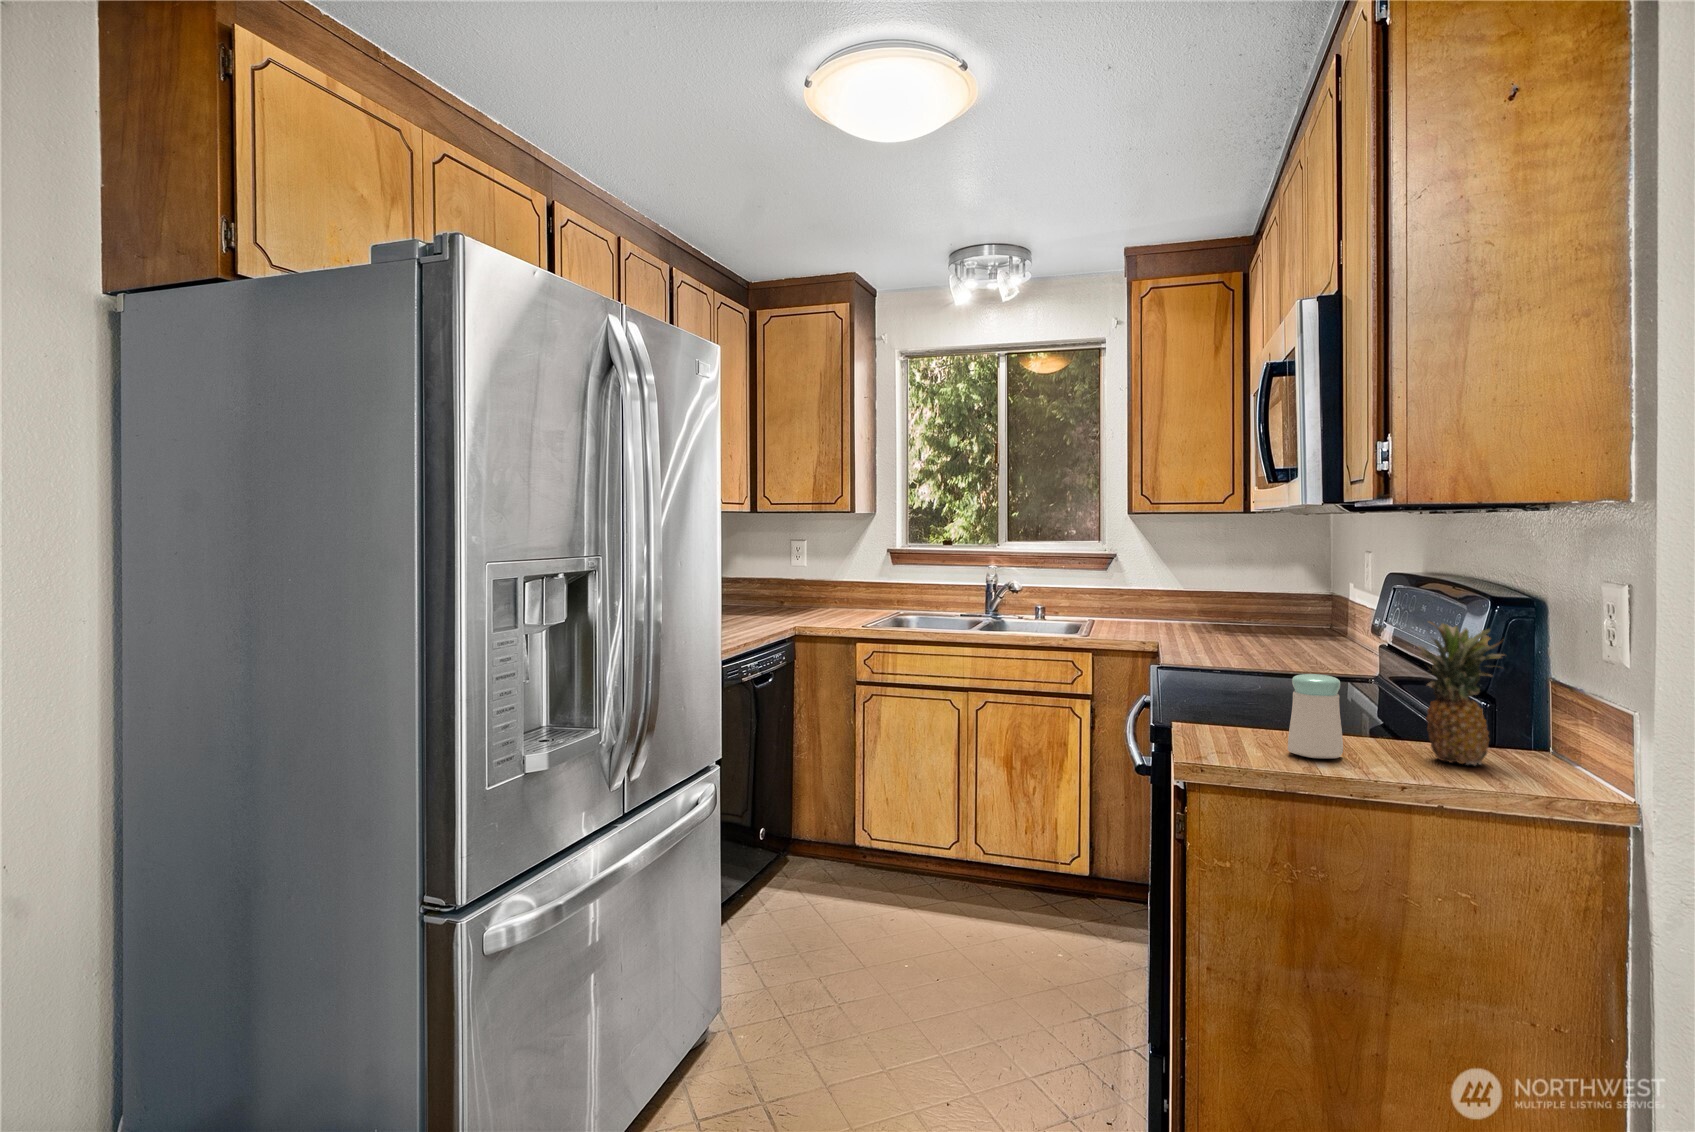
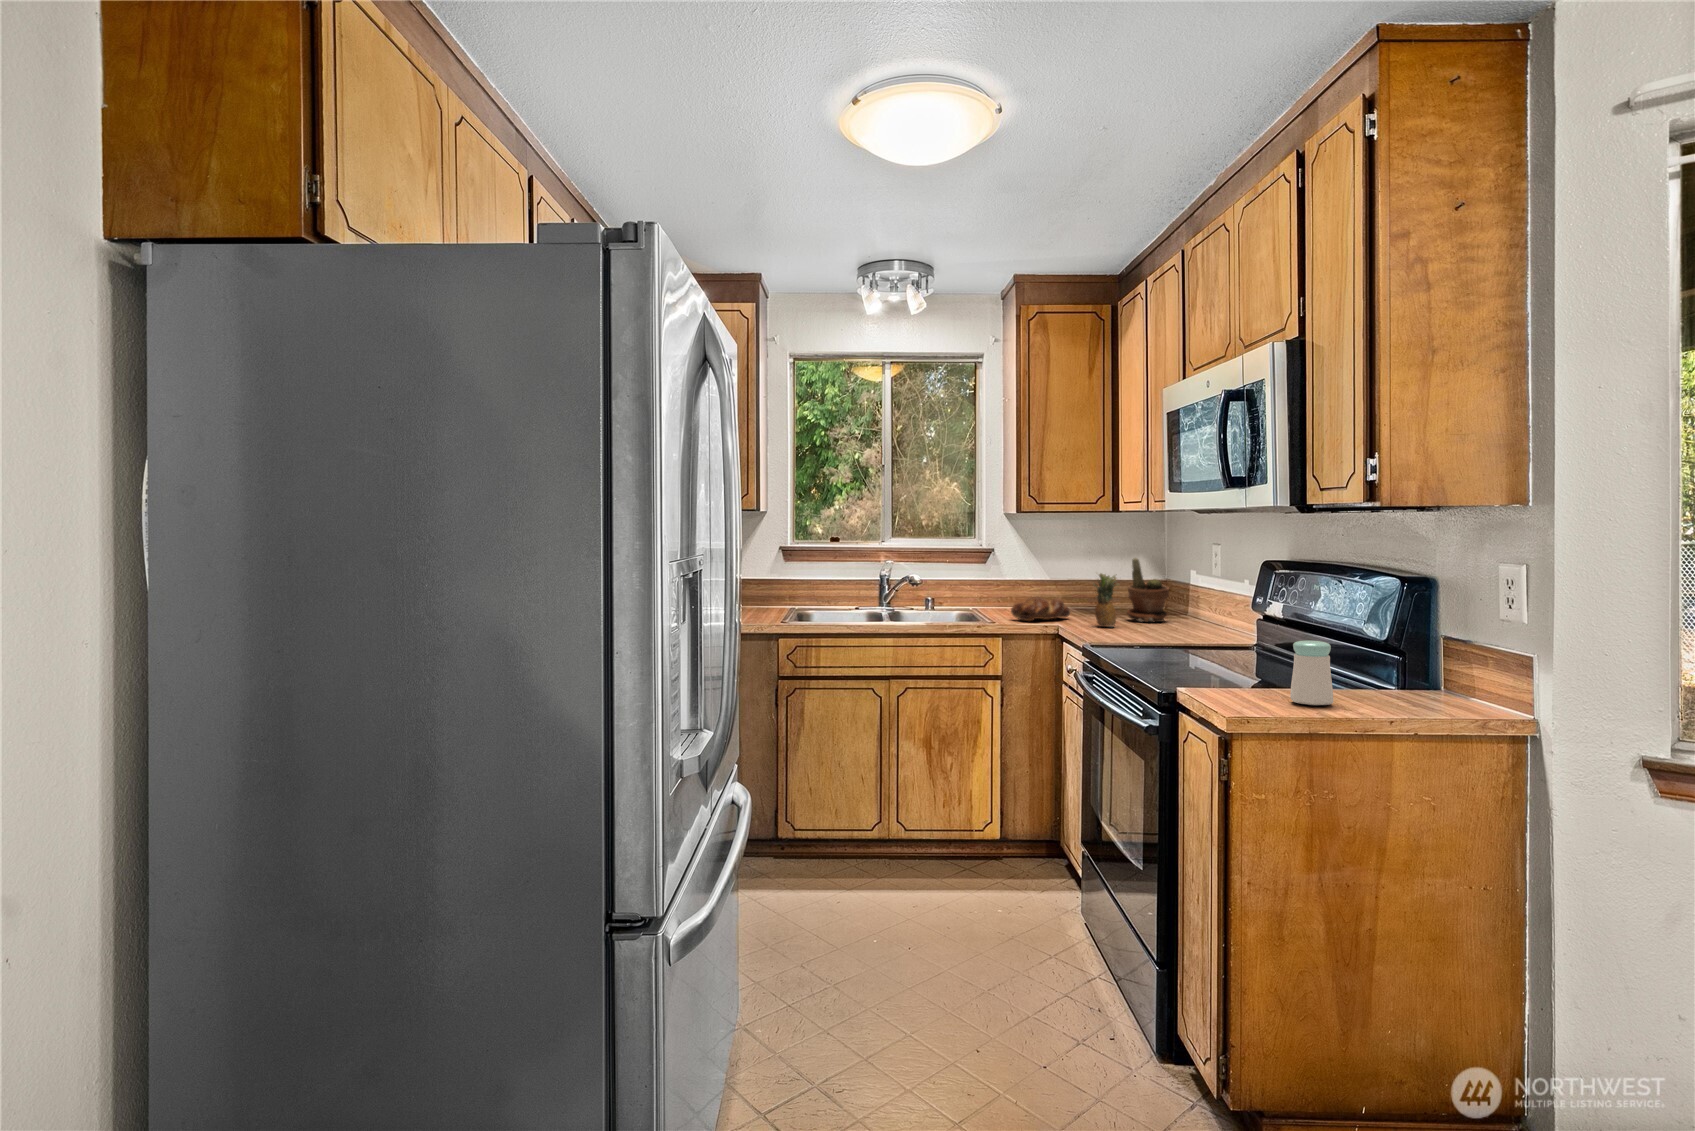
potted plant: none [1260,565,1312,642] -> present [1127,558,1169,622]
bread loaf: none [1118,608,1191,636] -> present [1011,597,1070,621]
fruit: present [1418,622,1504,765] -> present [1093,573,1120,627]

